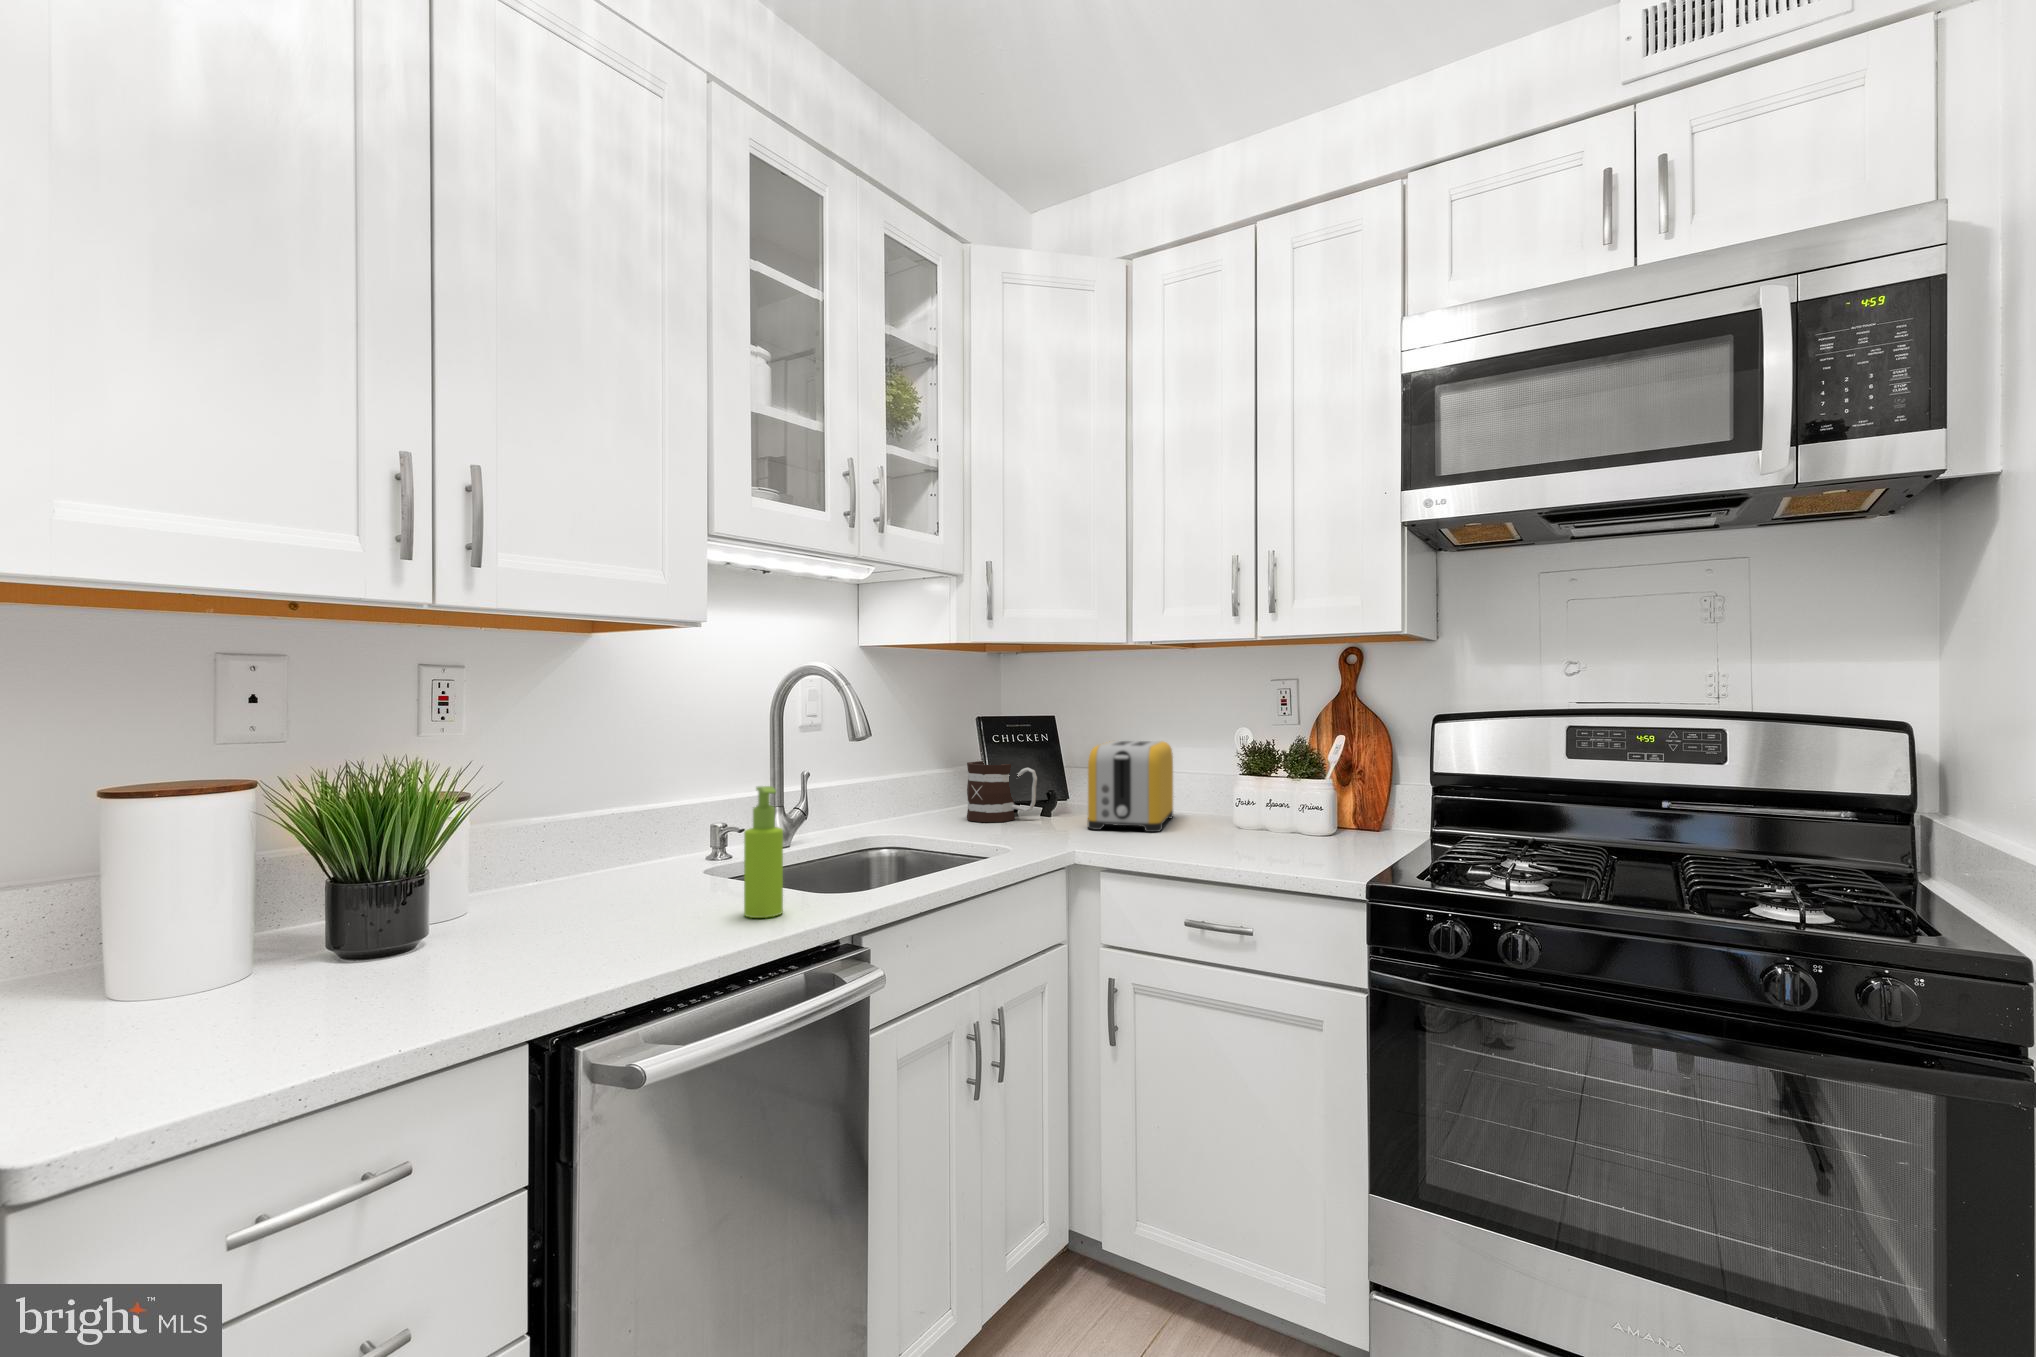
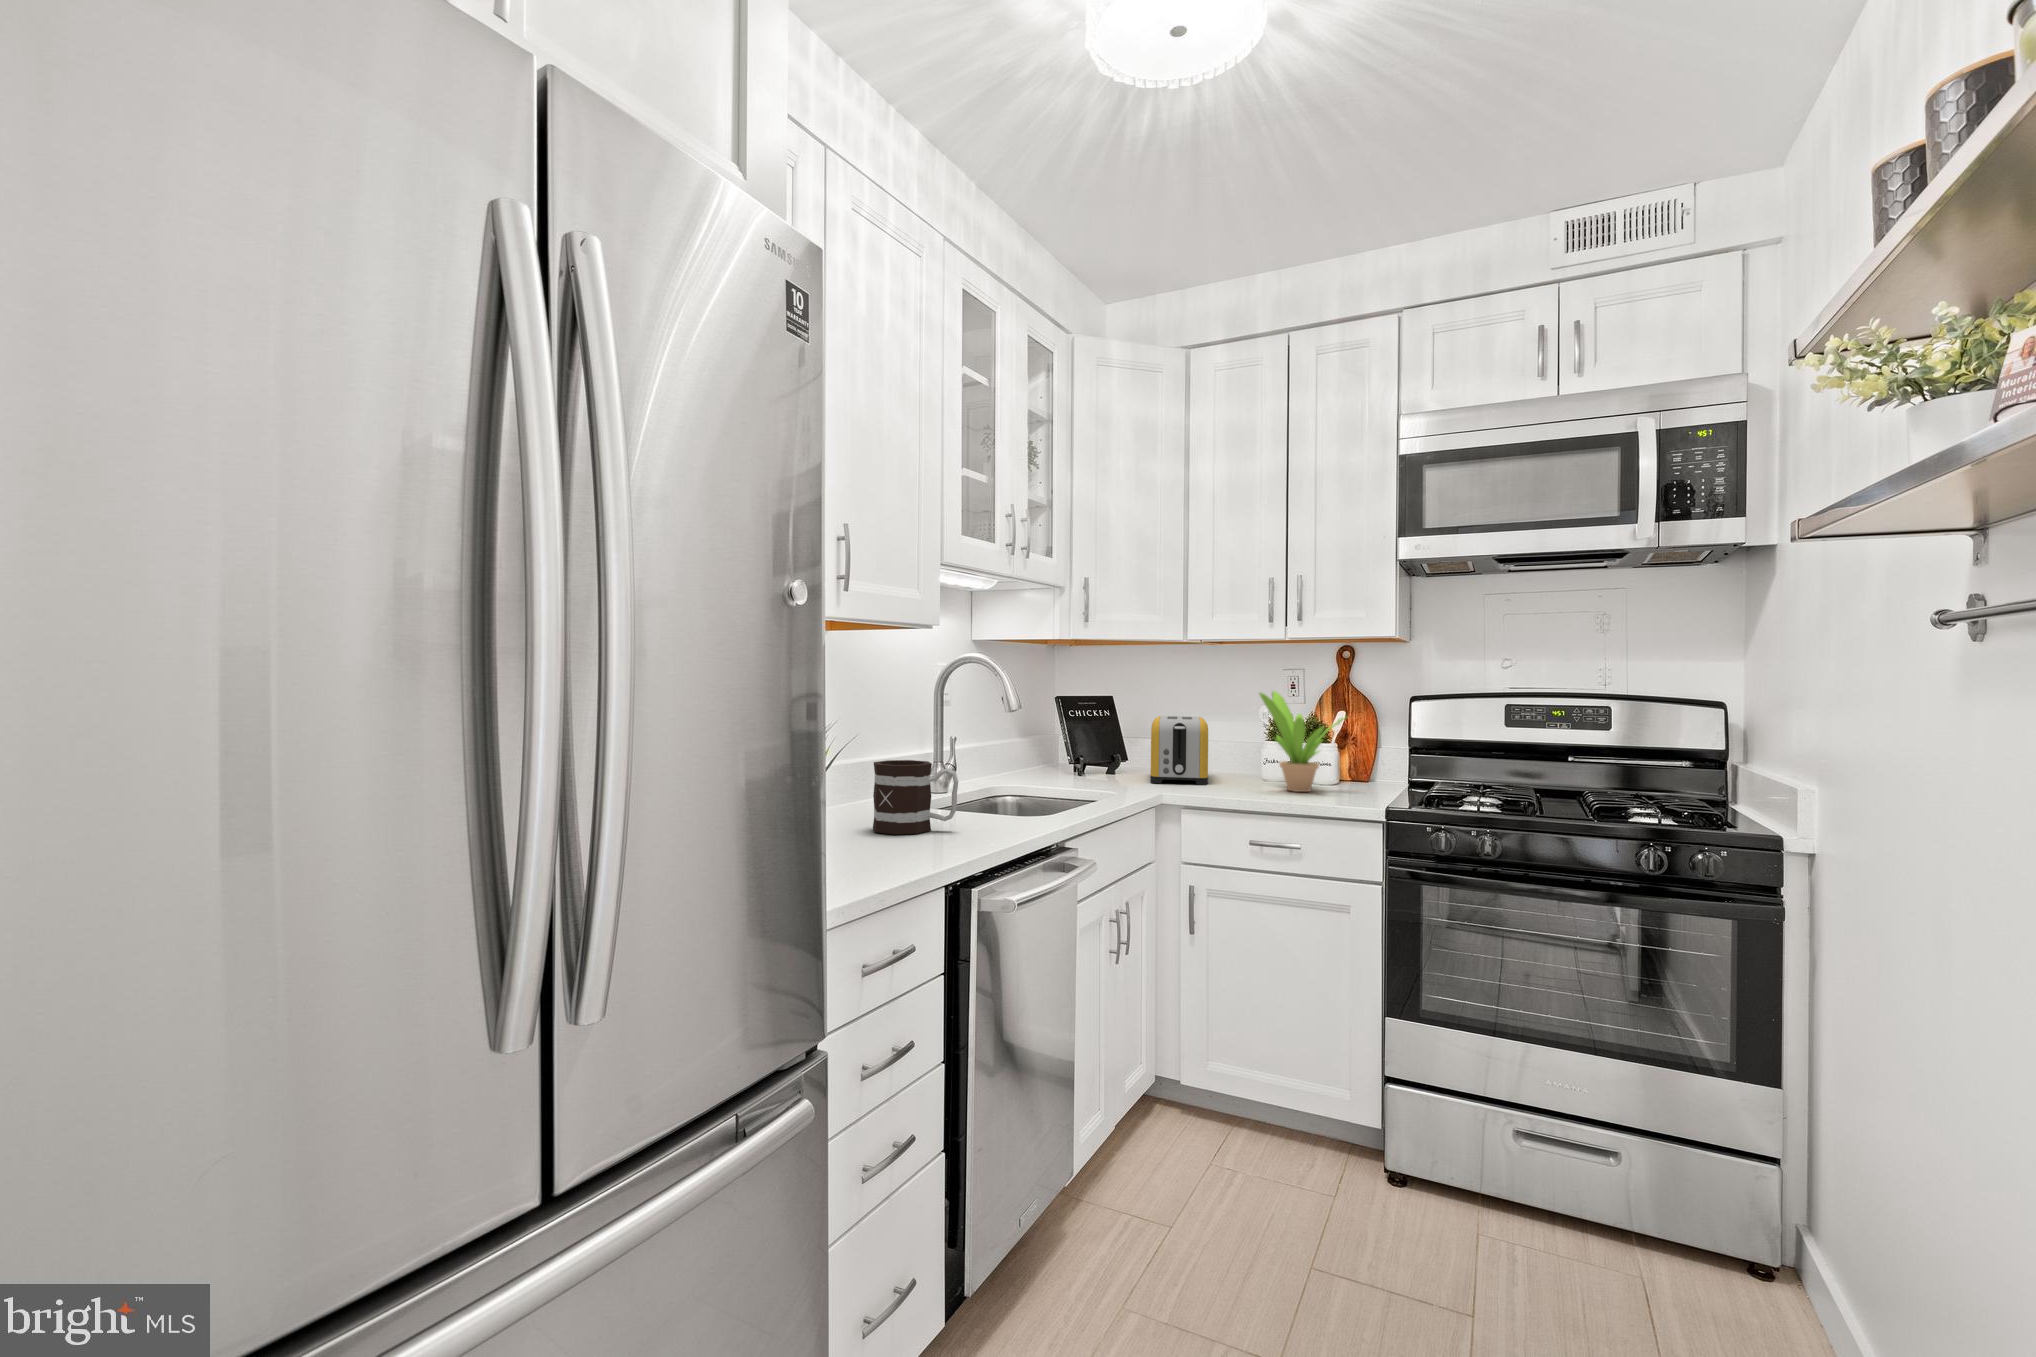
potted plant: none [1210,708,1339,846] -> present [1259,691,1346,792]
mug: present [967,761,1037,822] -> present [873,760,958,834]
soap dispenser: present [744,786,783,918] -> none [989,740,1016,830]

